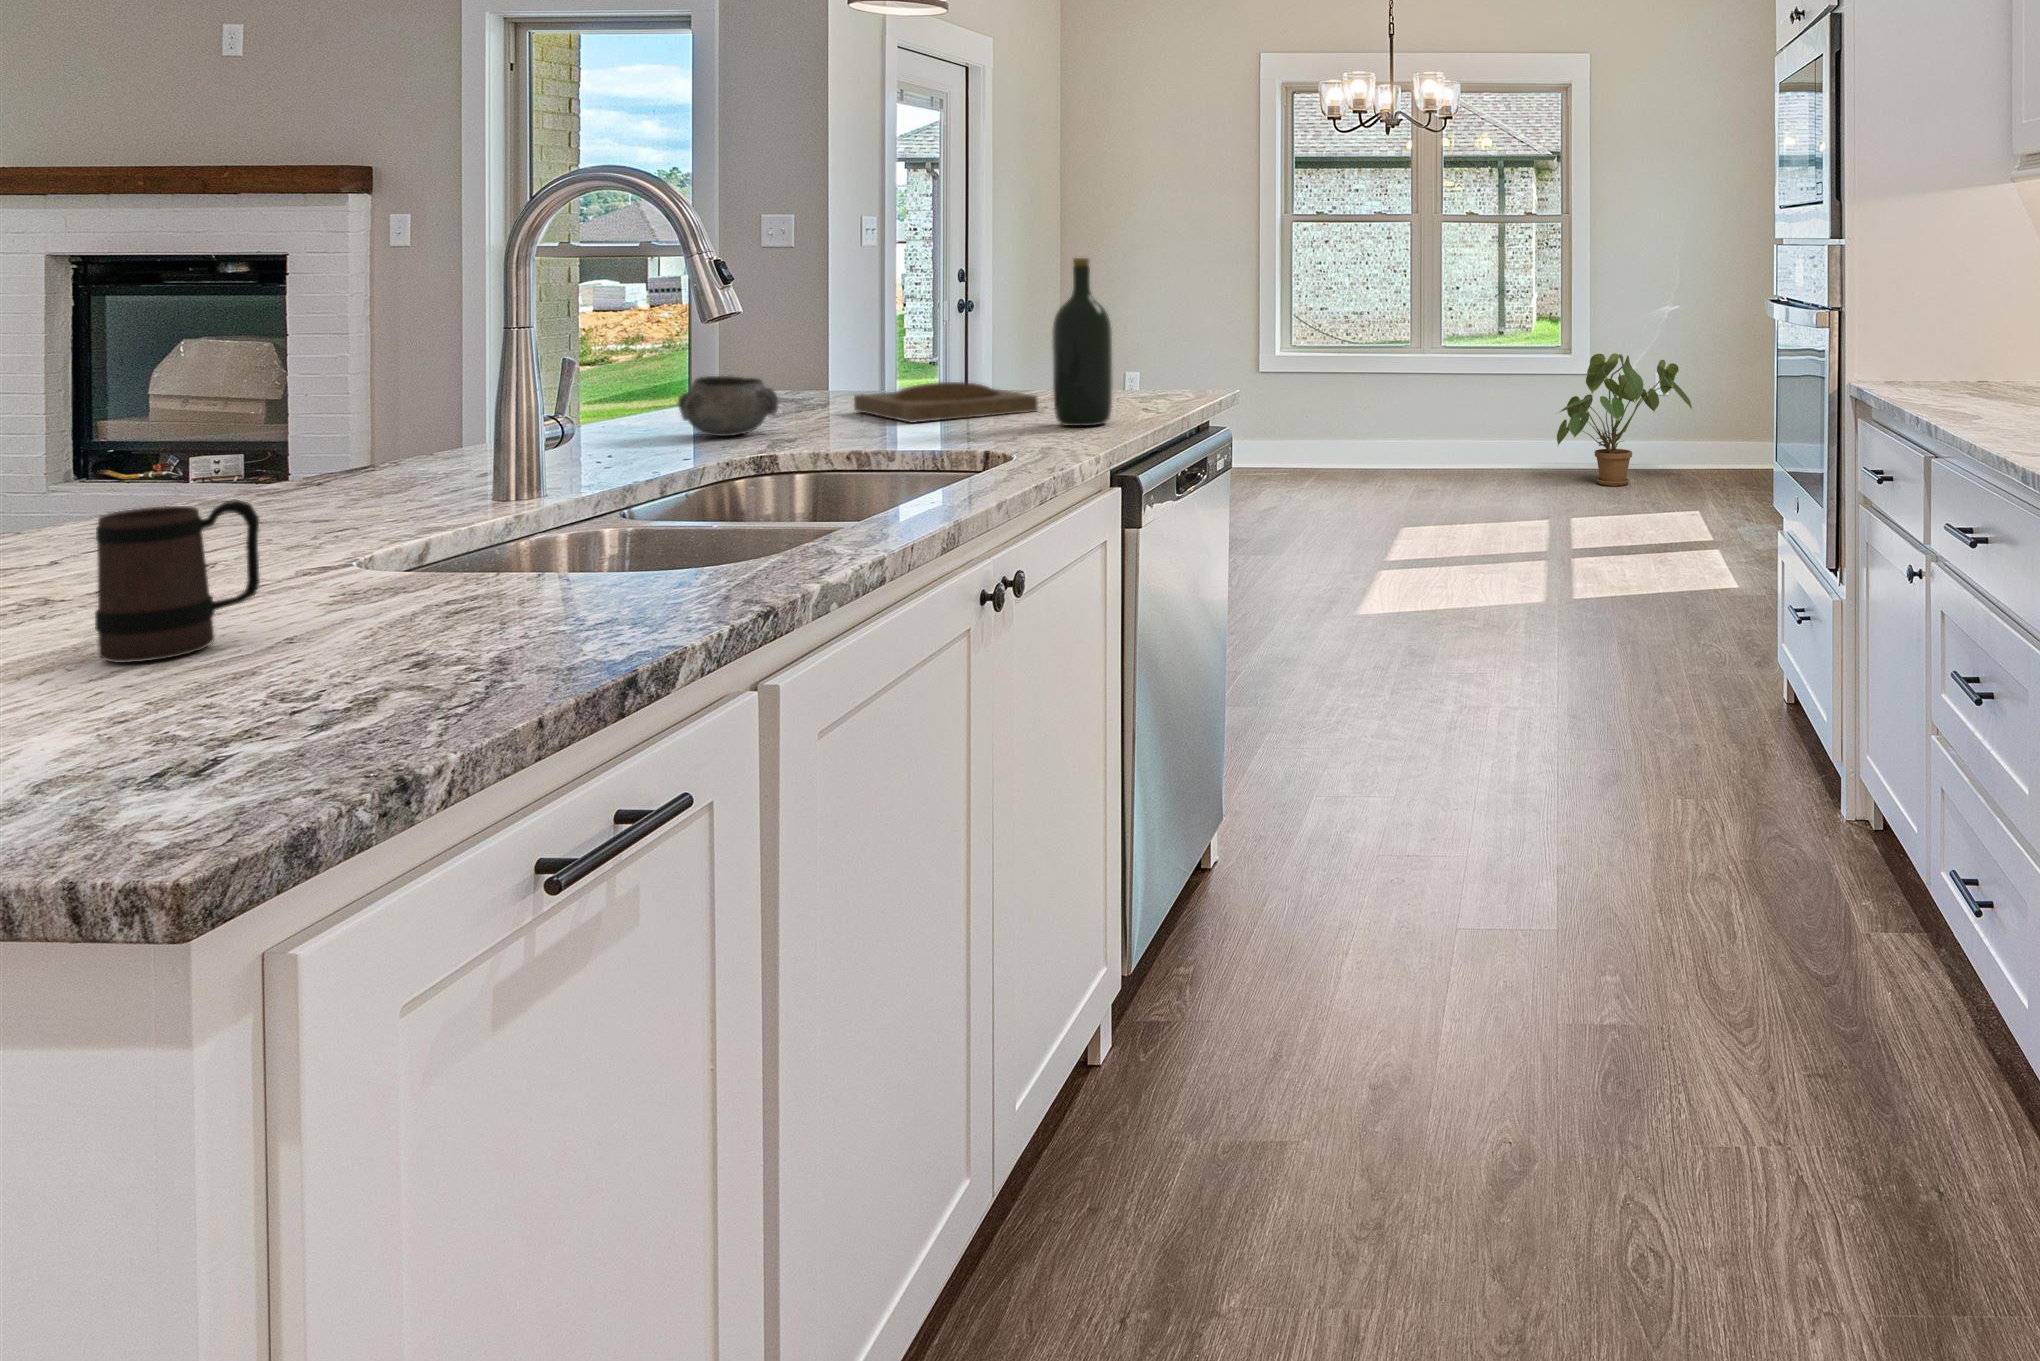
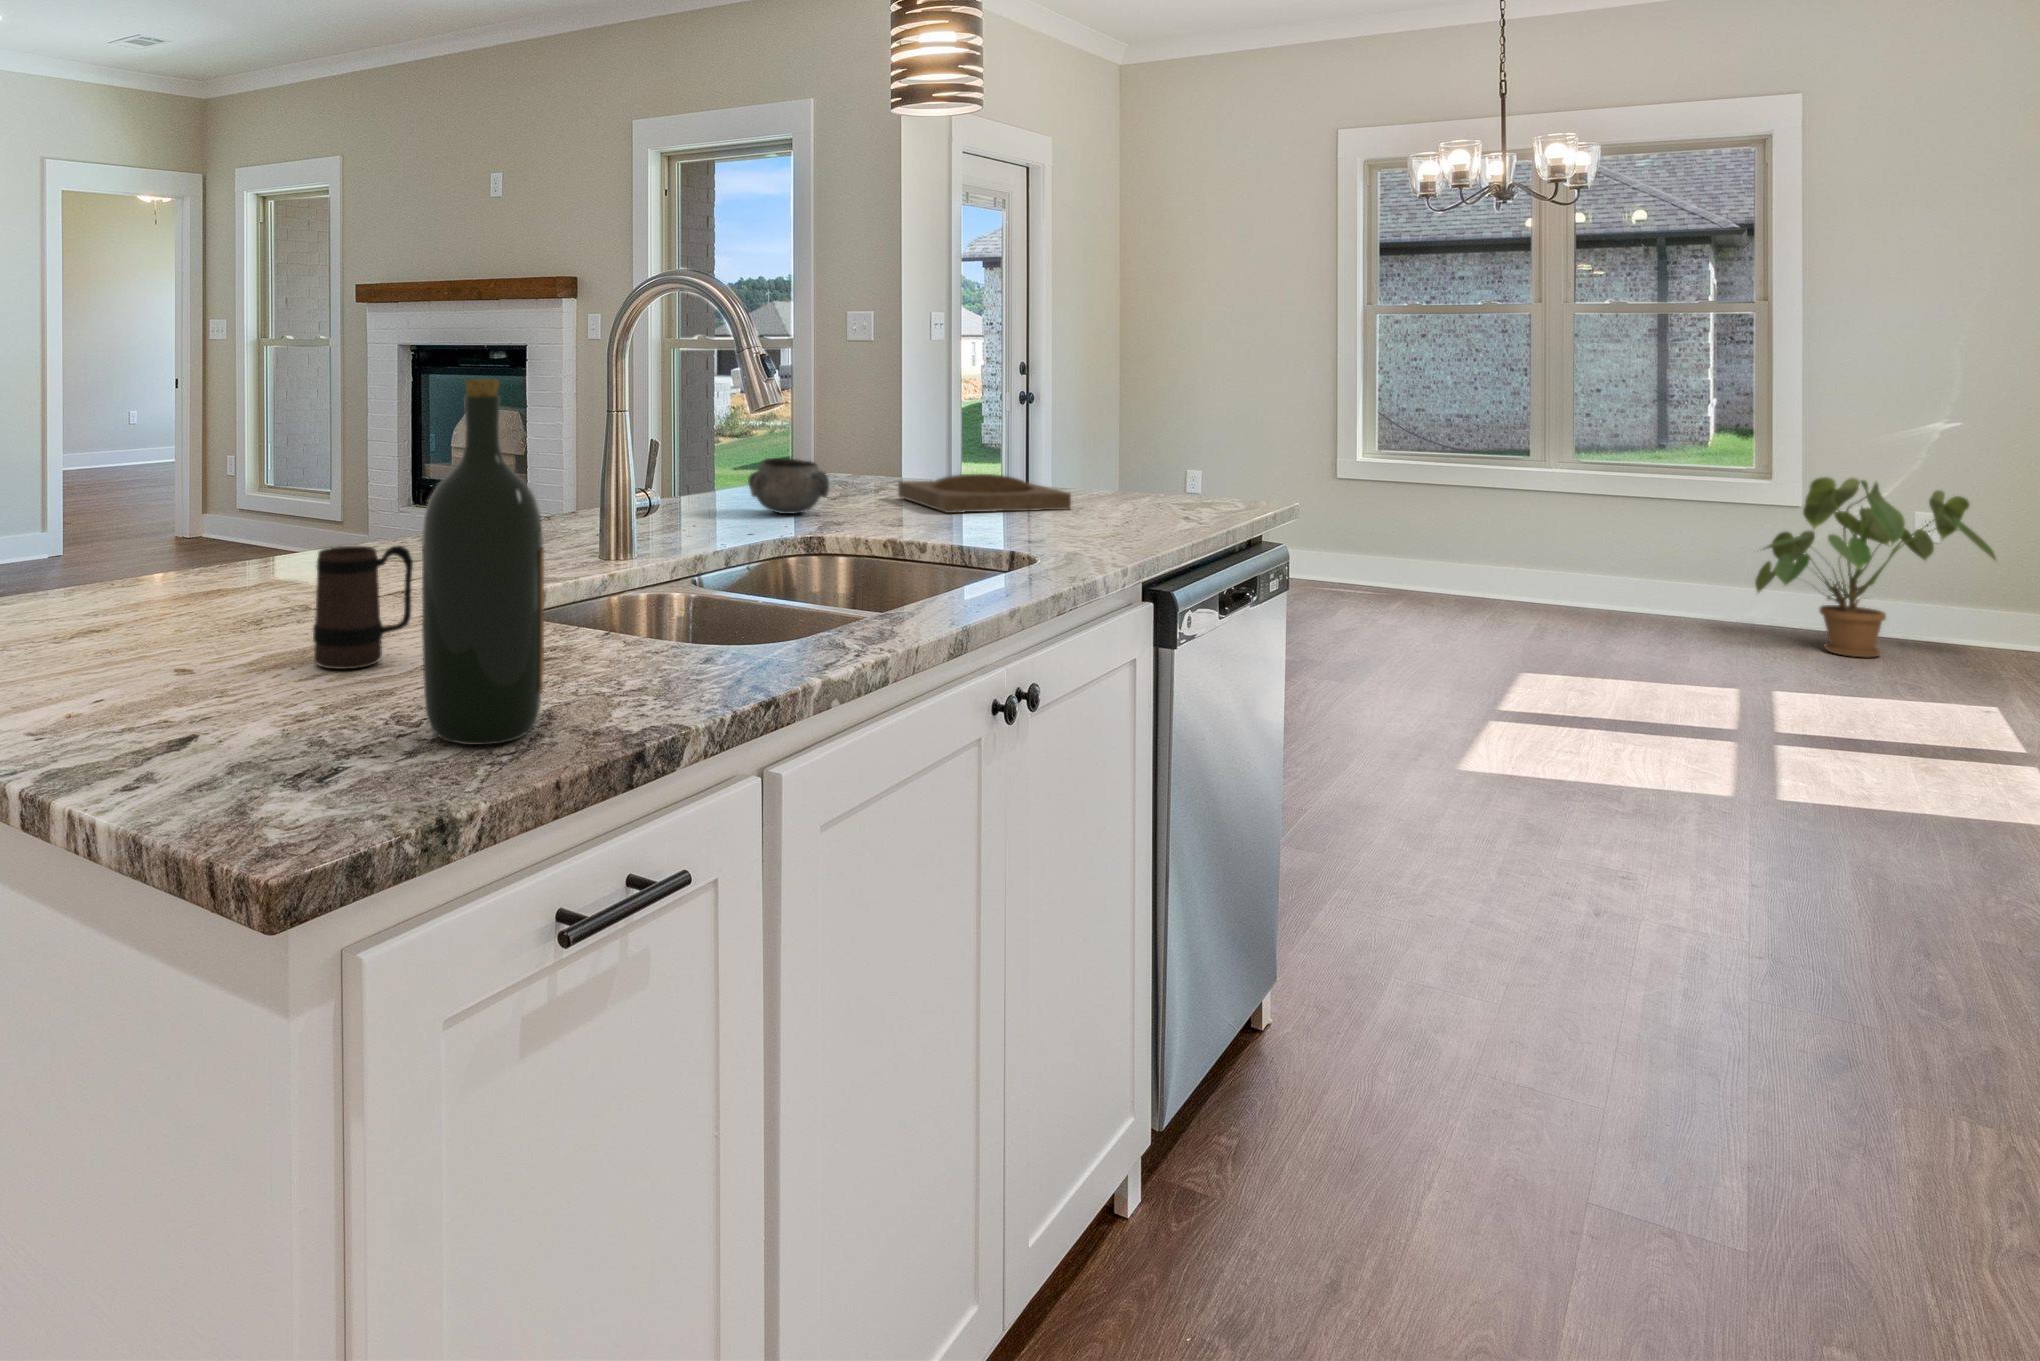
wine bottle: present [1052,258,1112,426] -> present [422,379,544,745]

